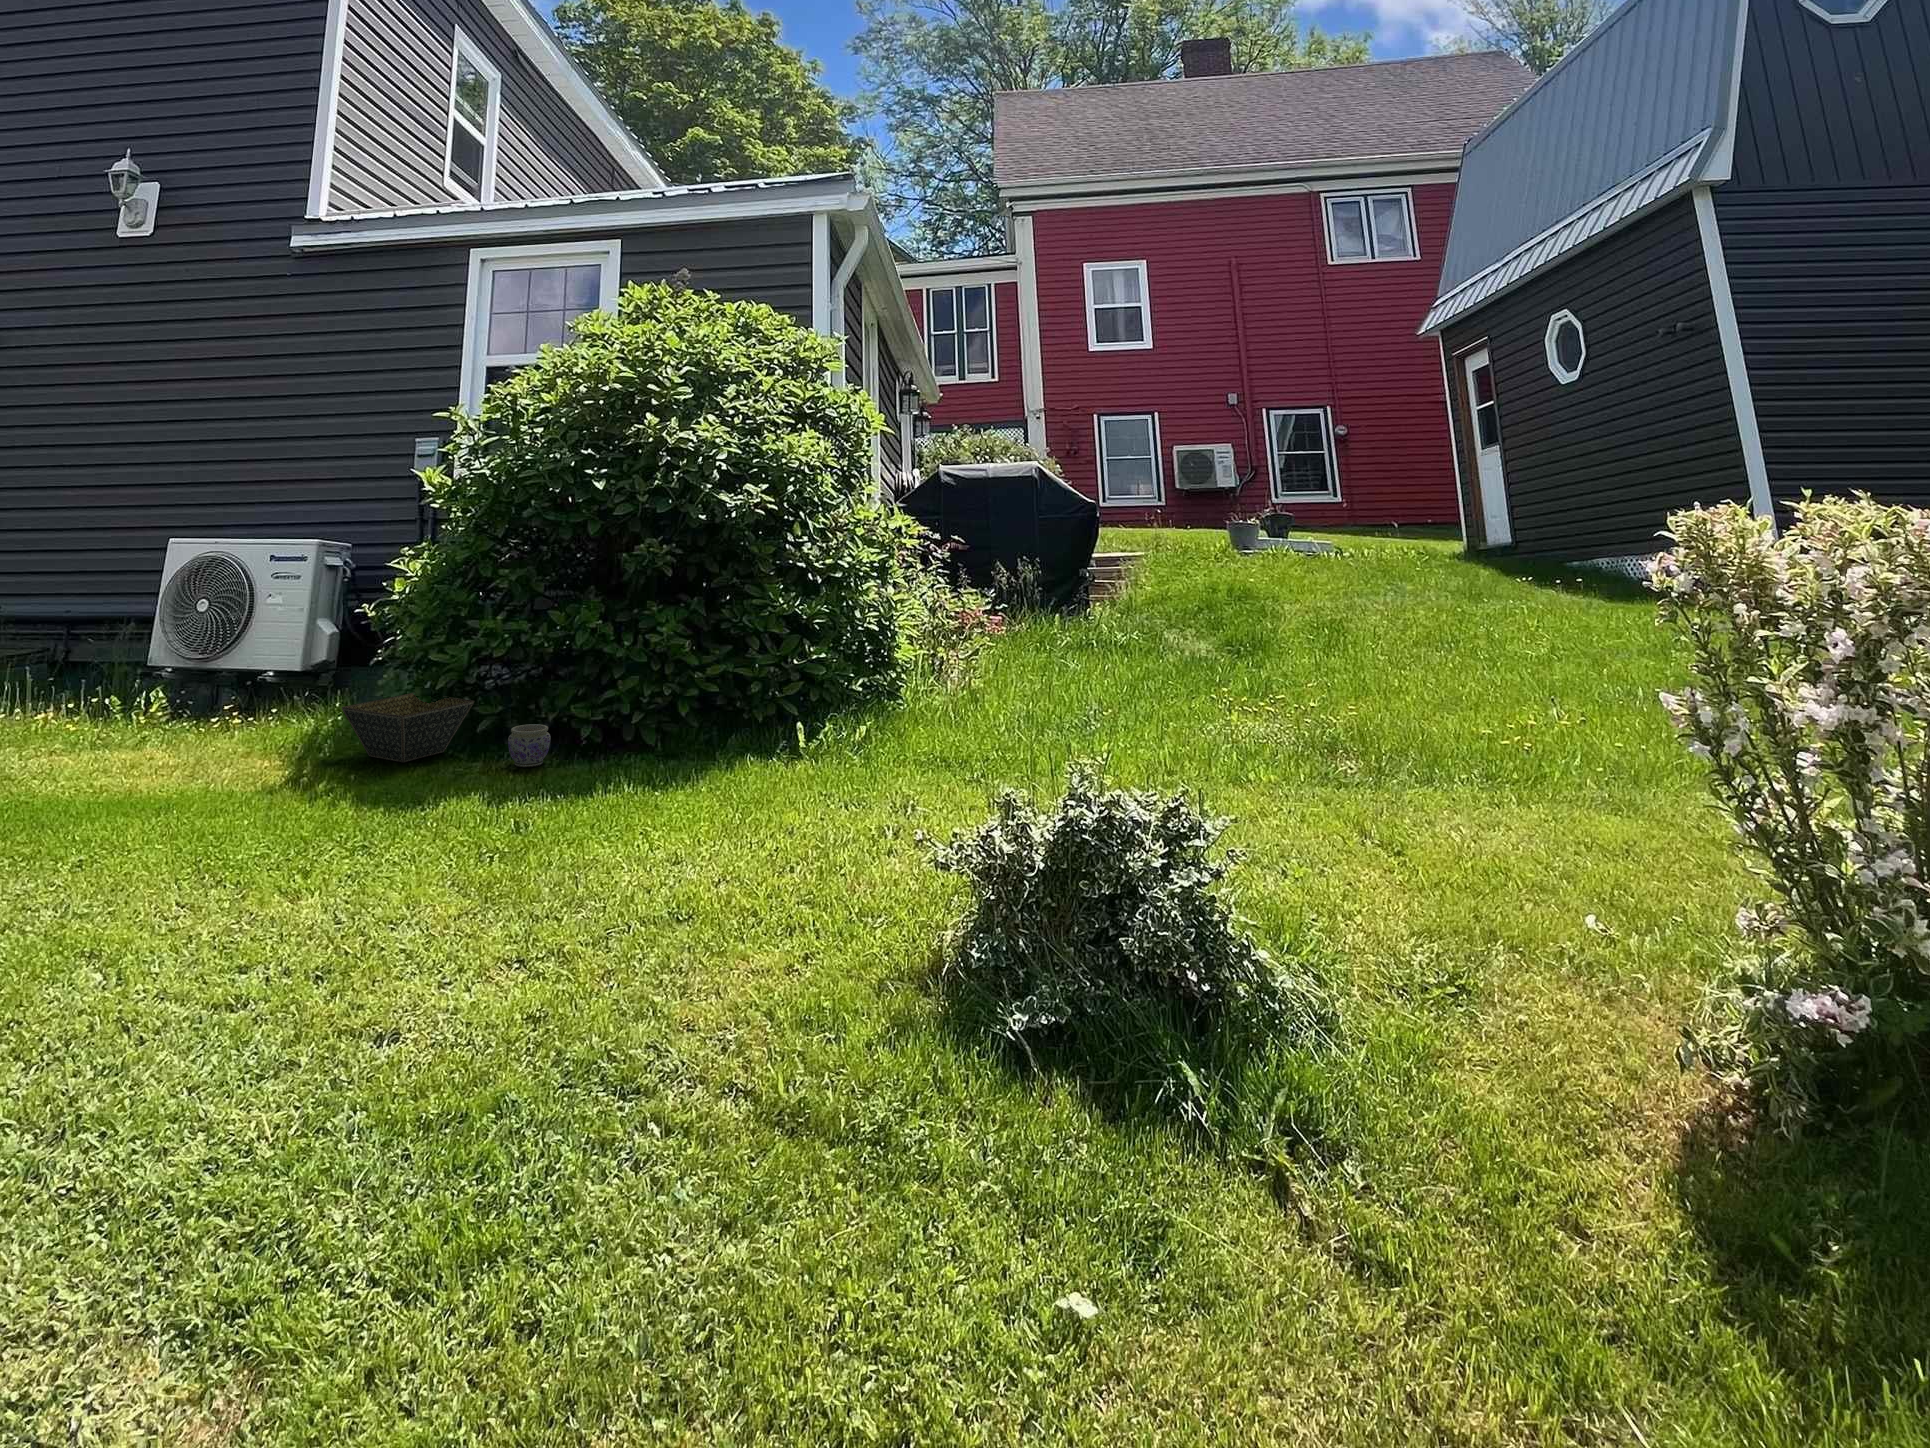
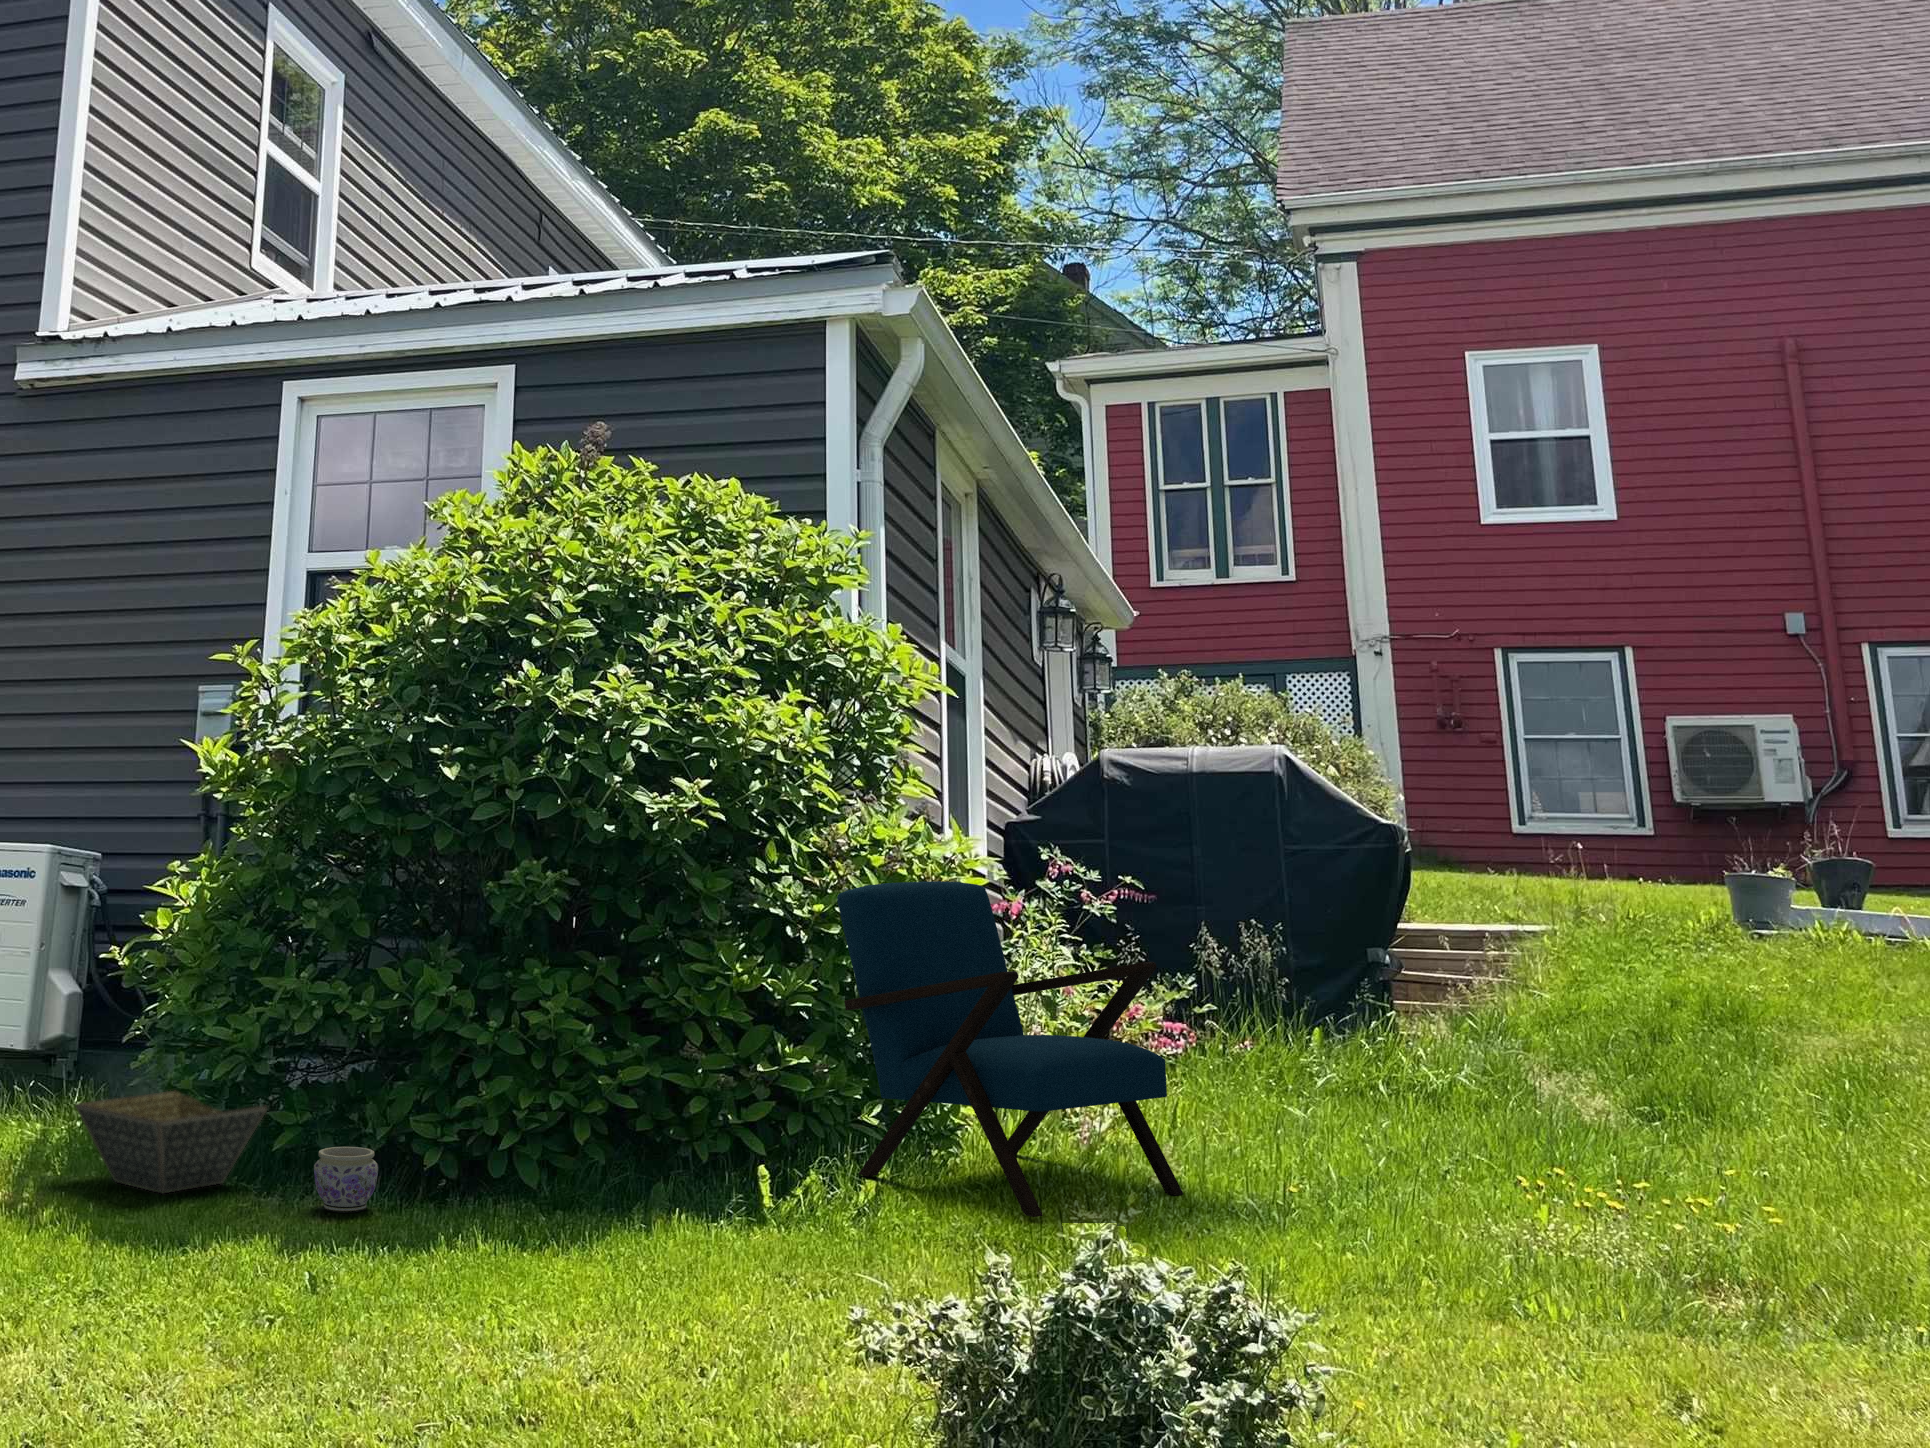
armchair: none [840,543,1047,744] -> present [837,881,1184,1217]

